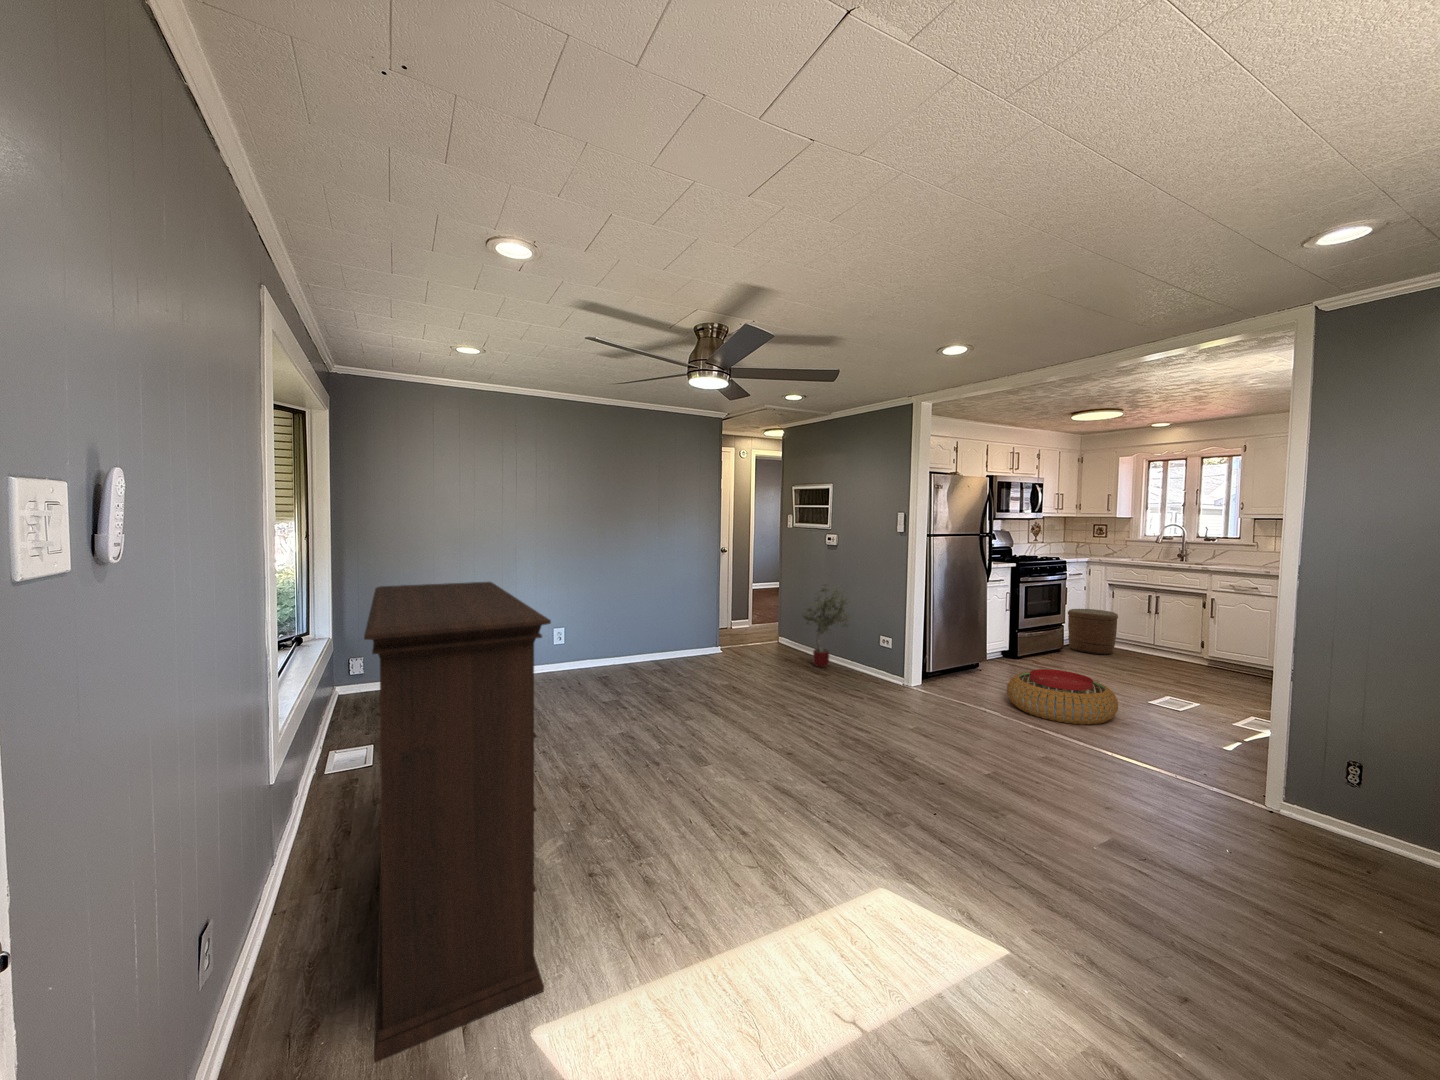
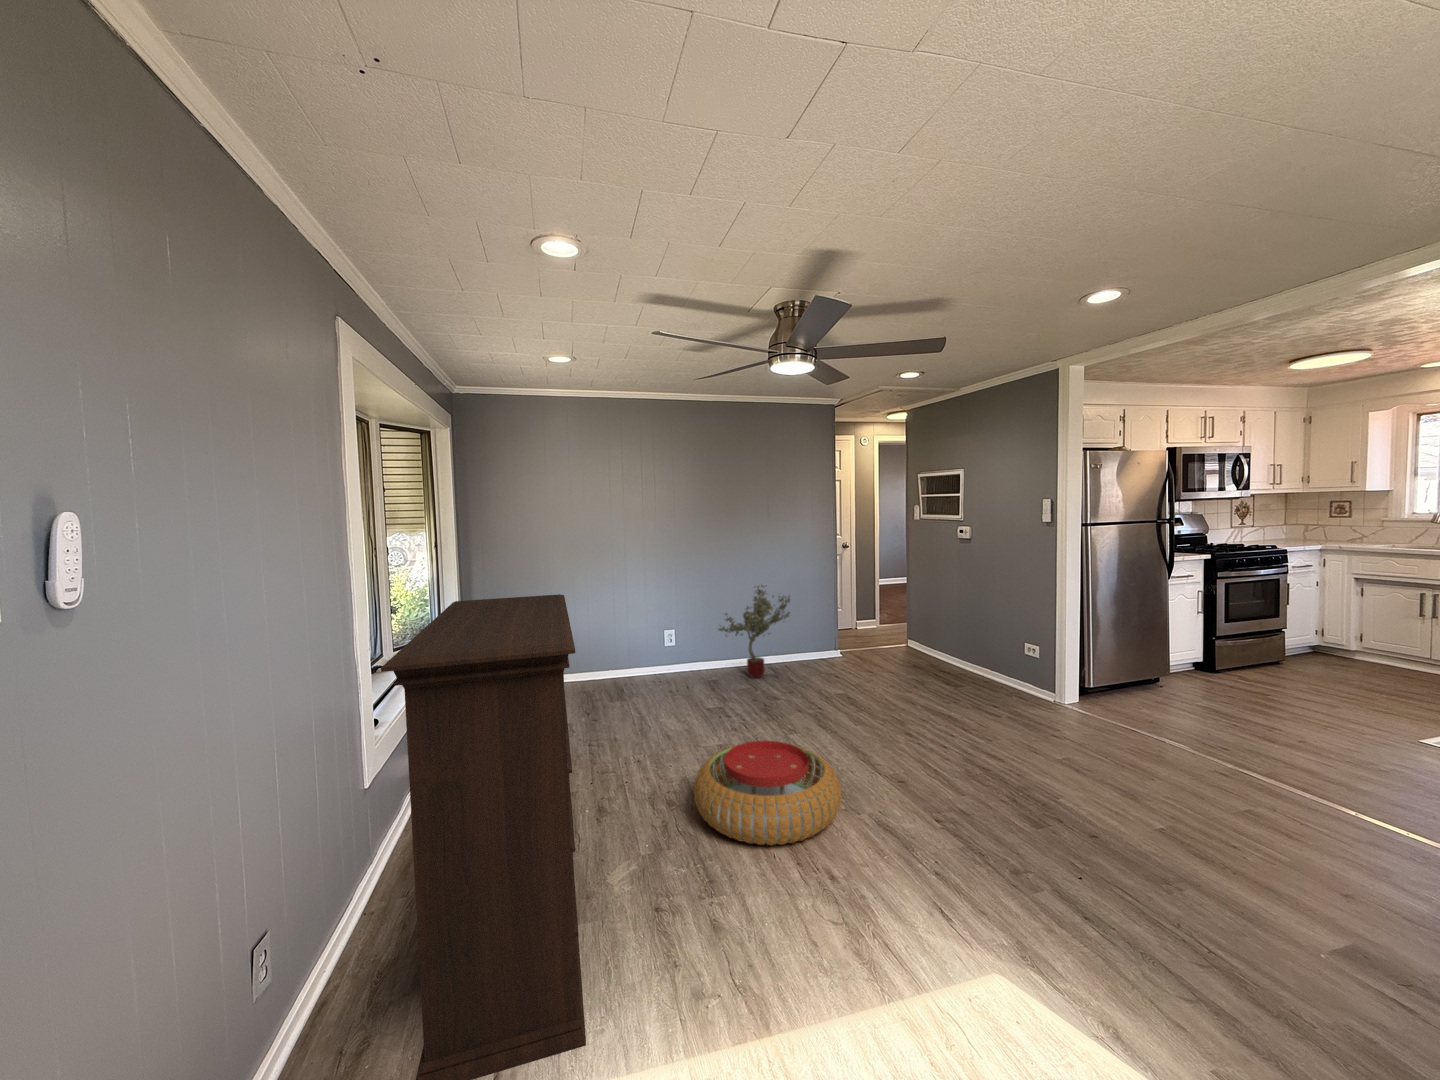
potted tree: present [803,584,852,667] -> present [719,585,790,678]
woven basket: present [1068,609,1118,655] -> none [1293,612,1374,673]
pouf: present [1007,669,1118,725] -> present [694,741,841,845]

